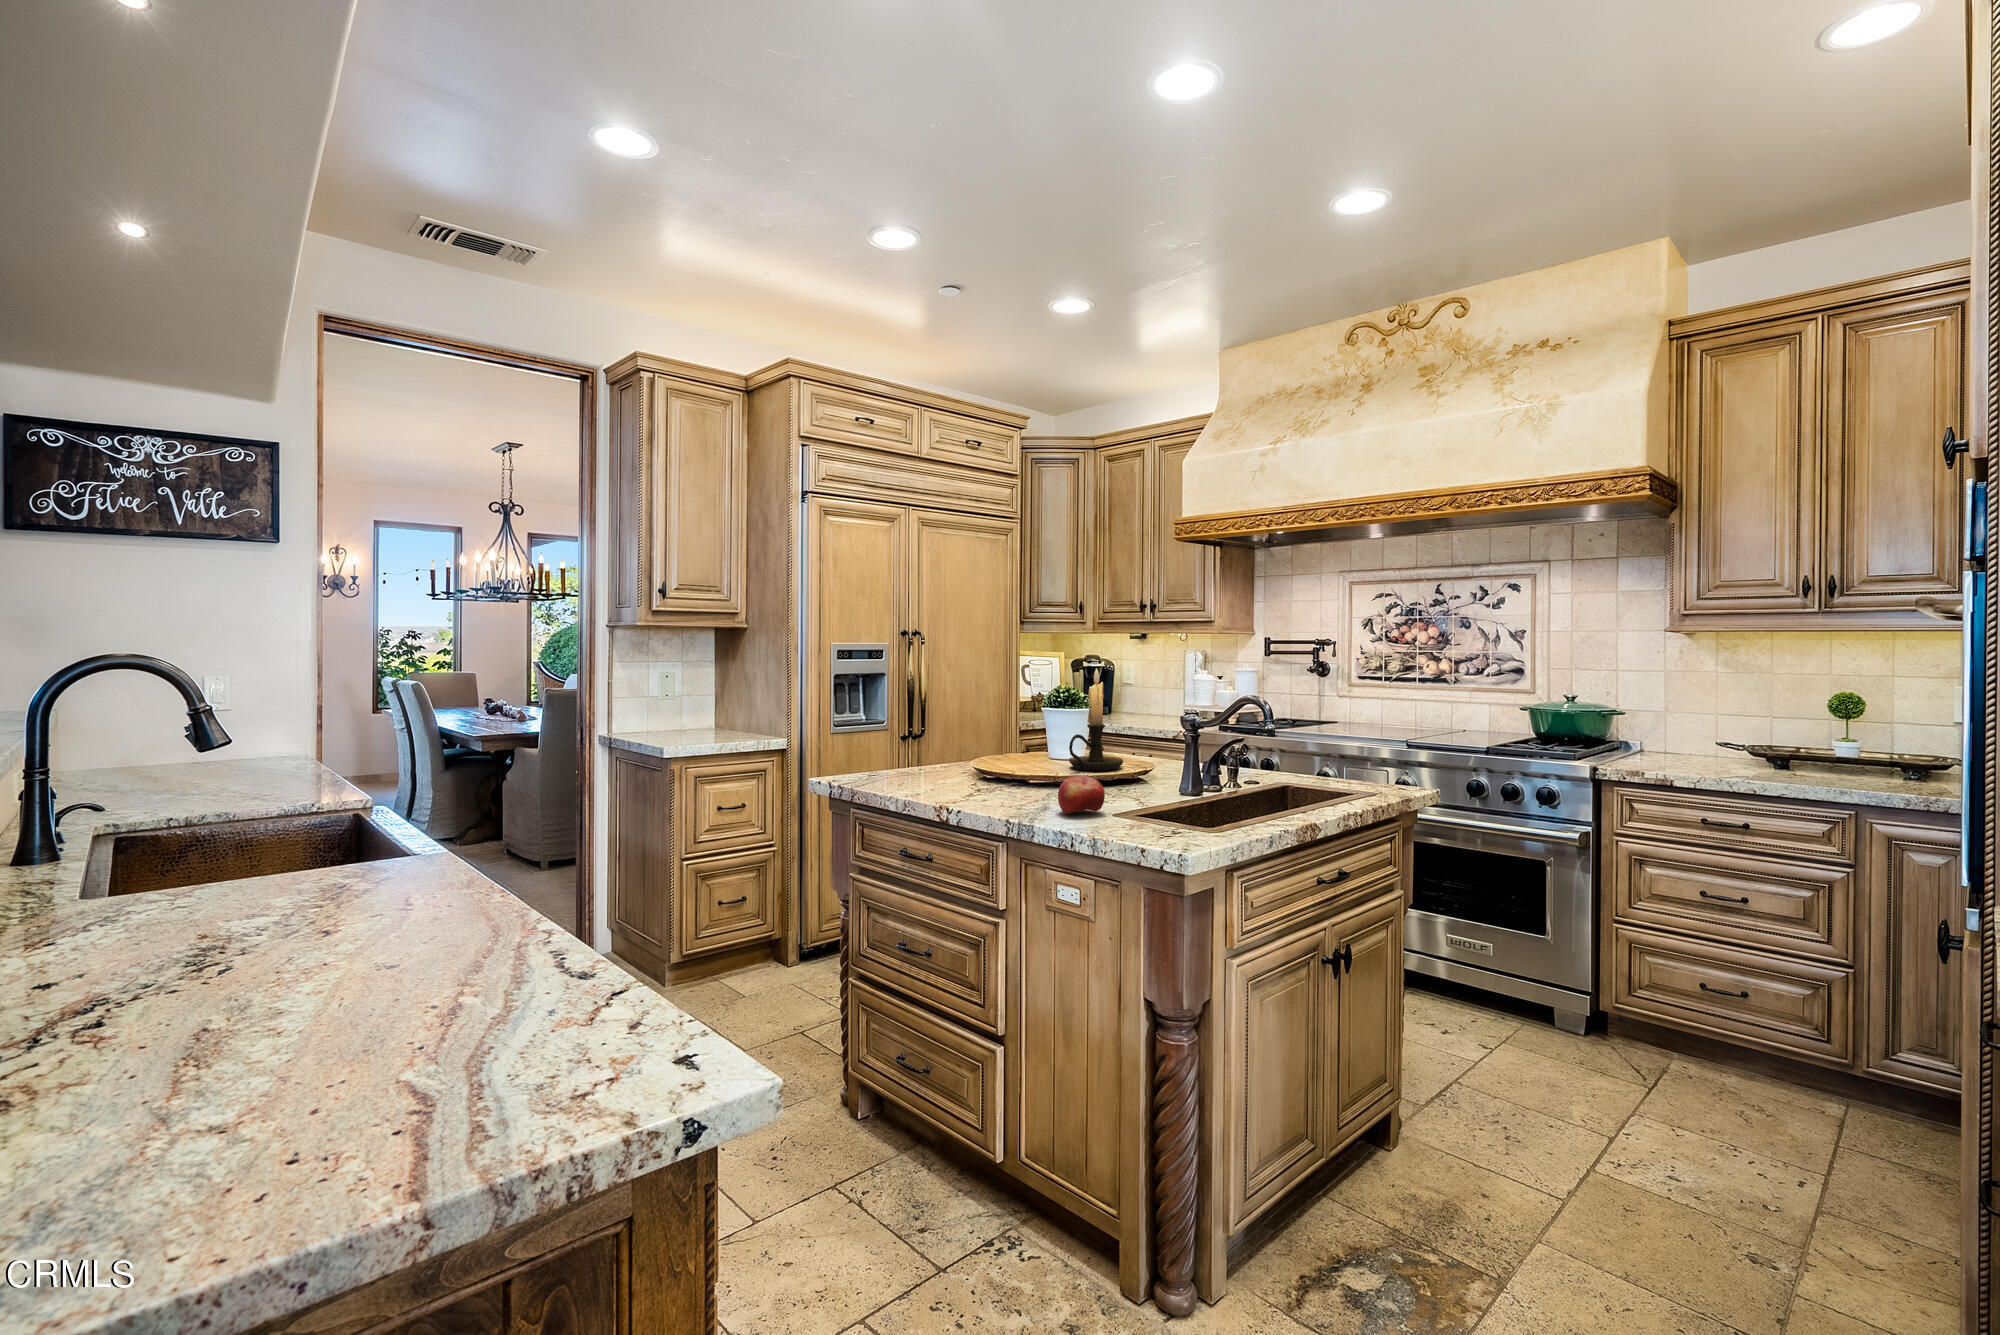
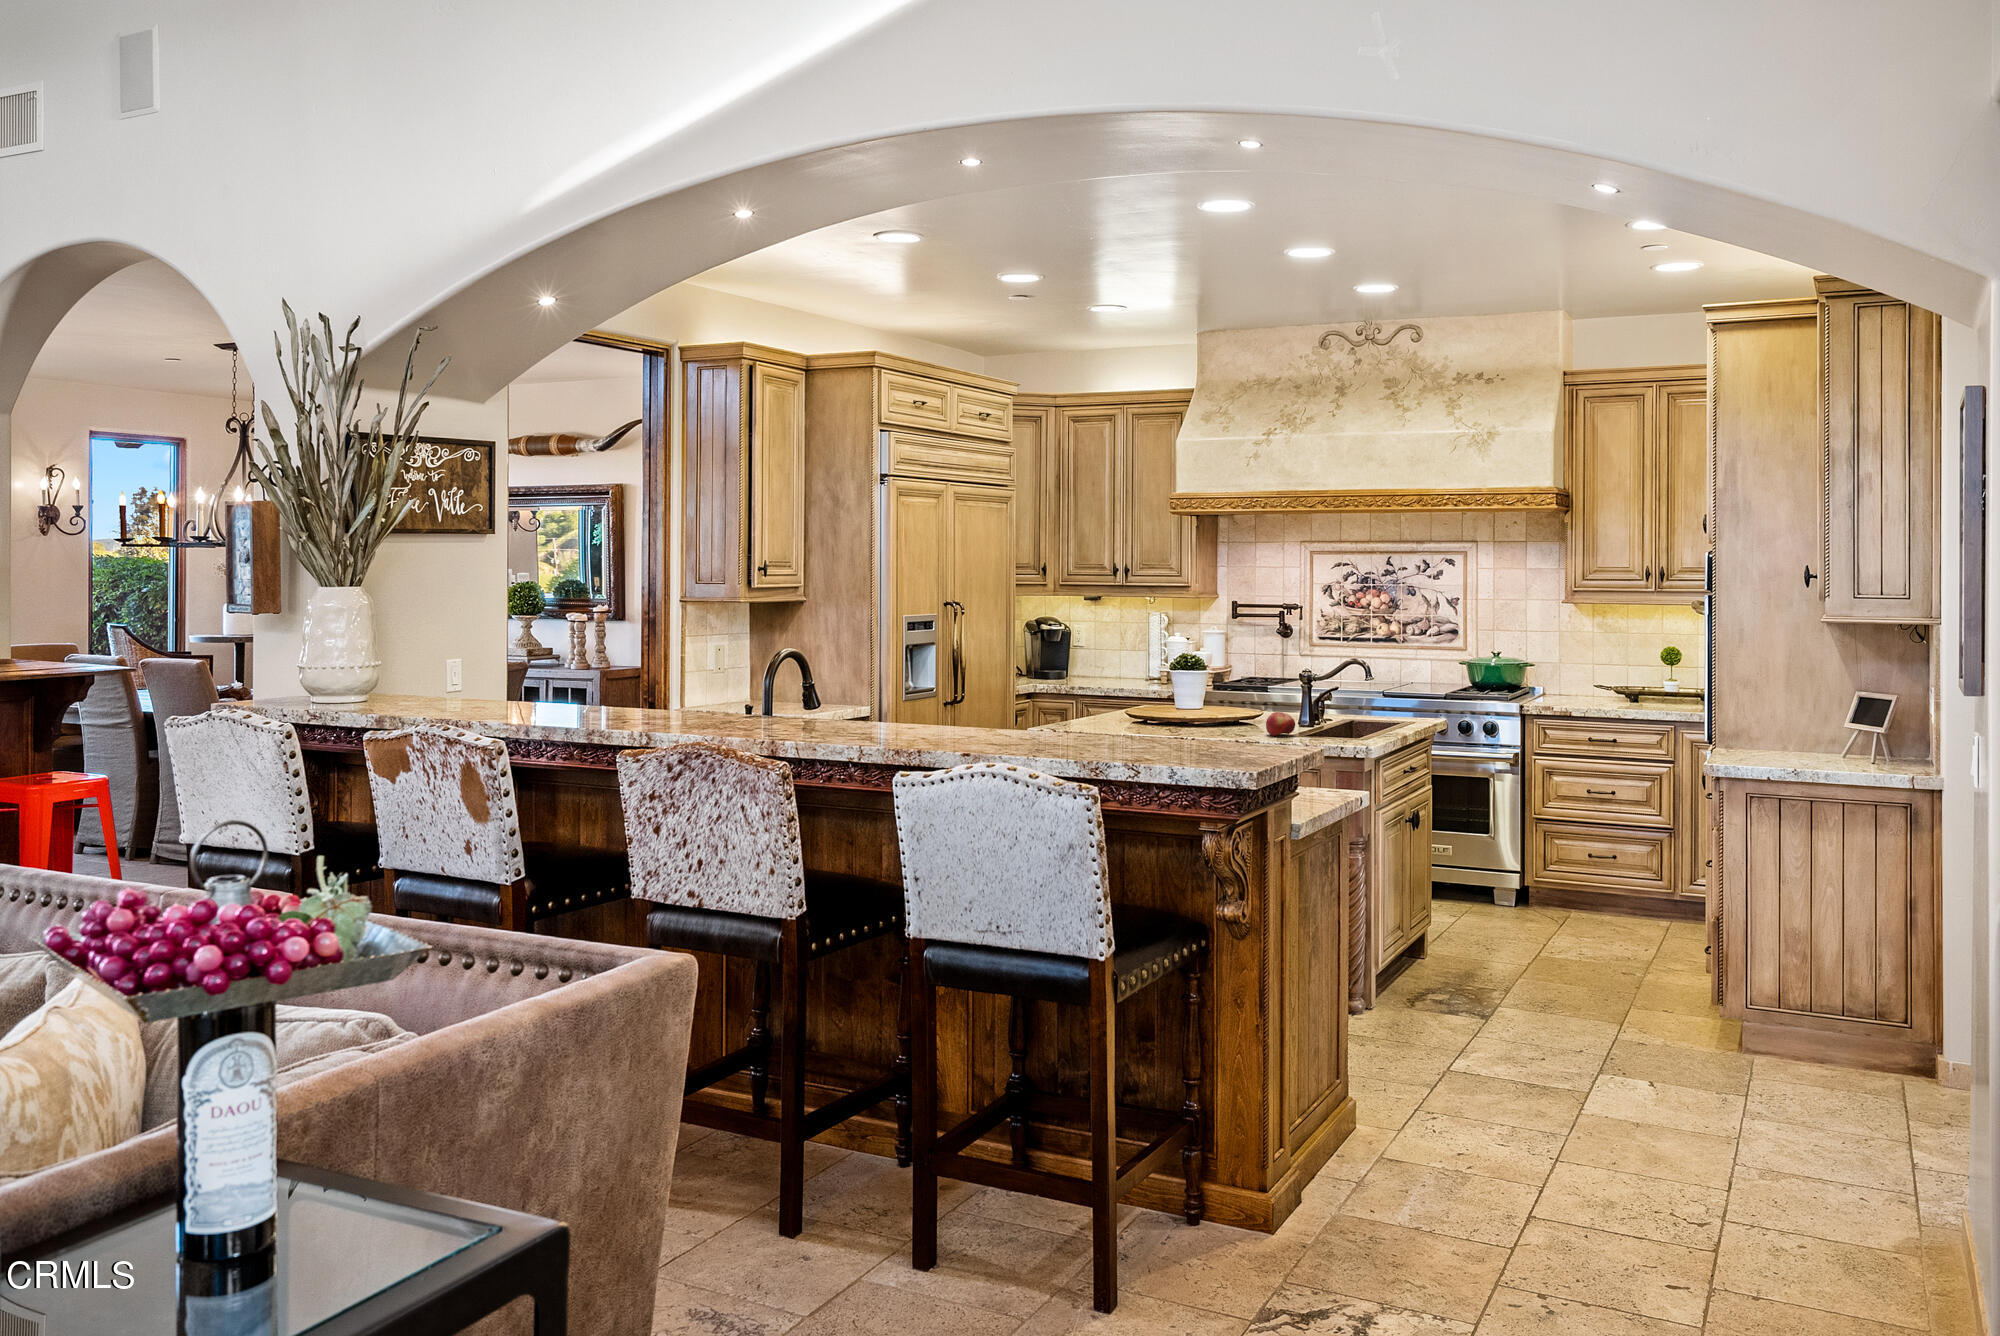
candle holder: present [1069,668,1123,771] -> none [1209,641,1247,715]

